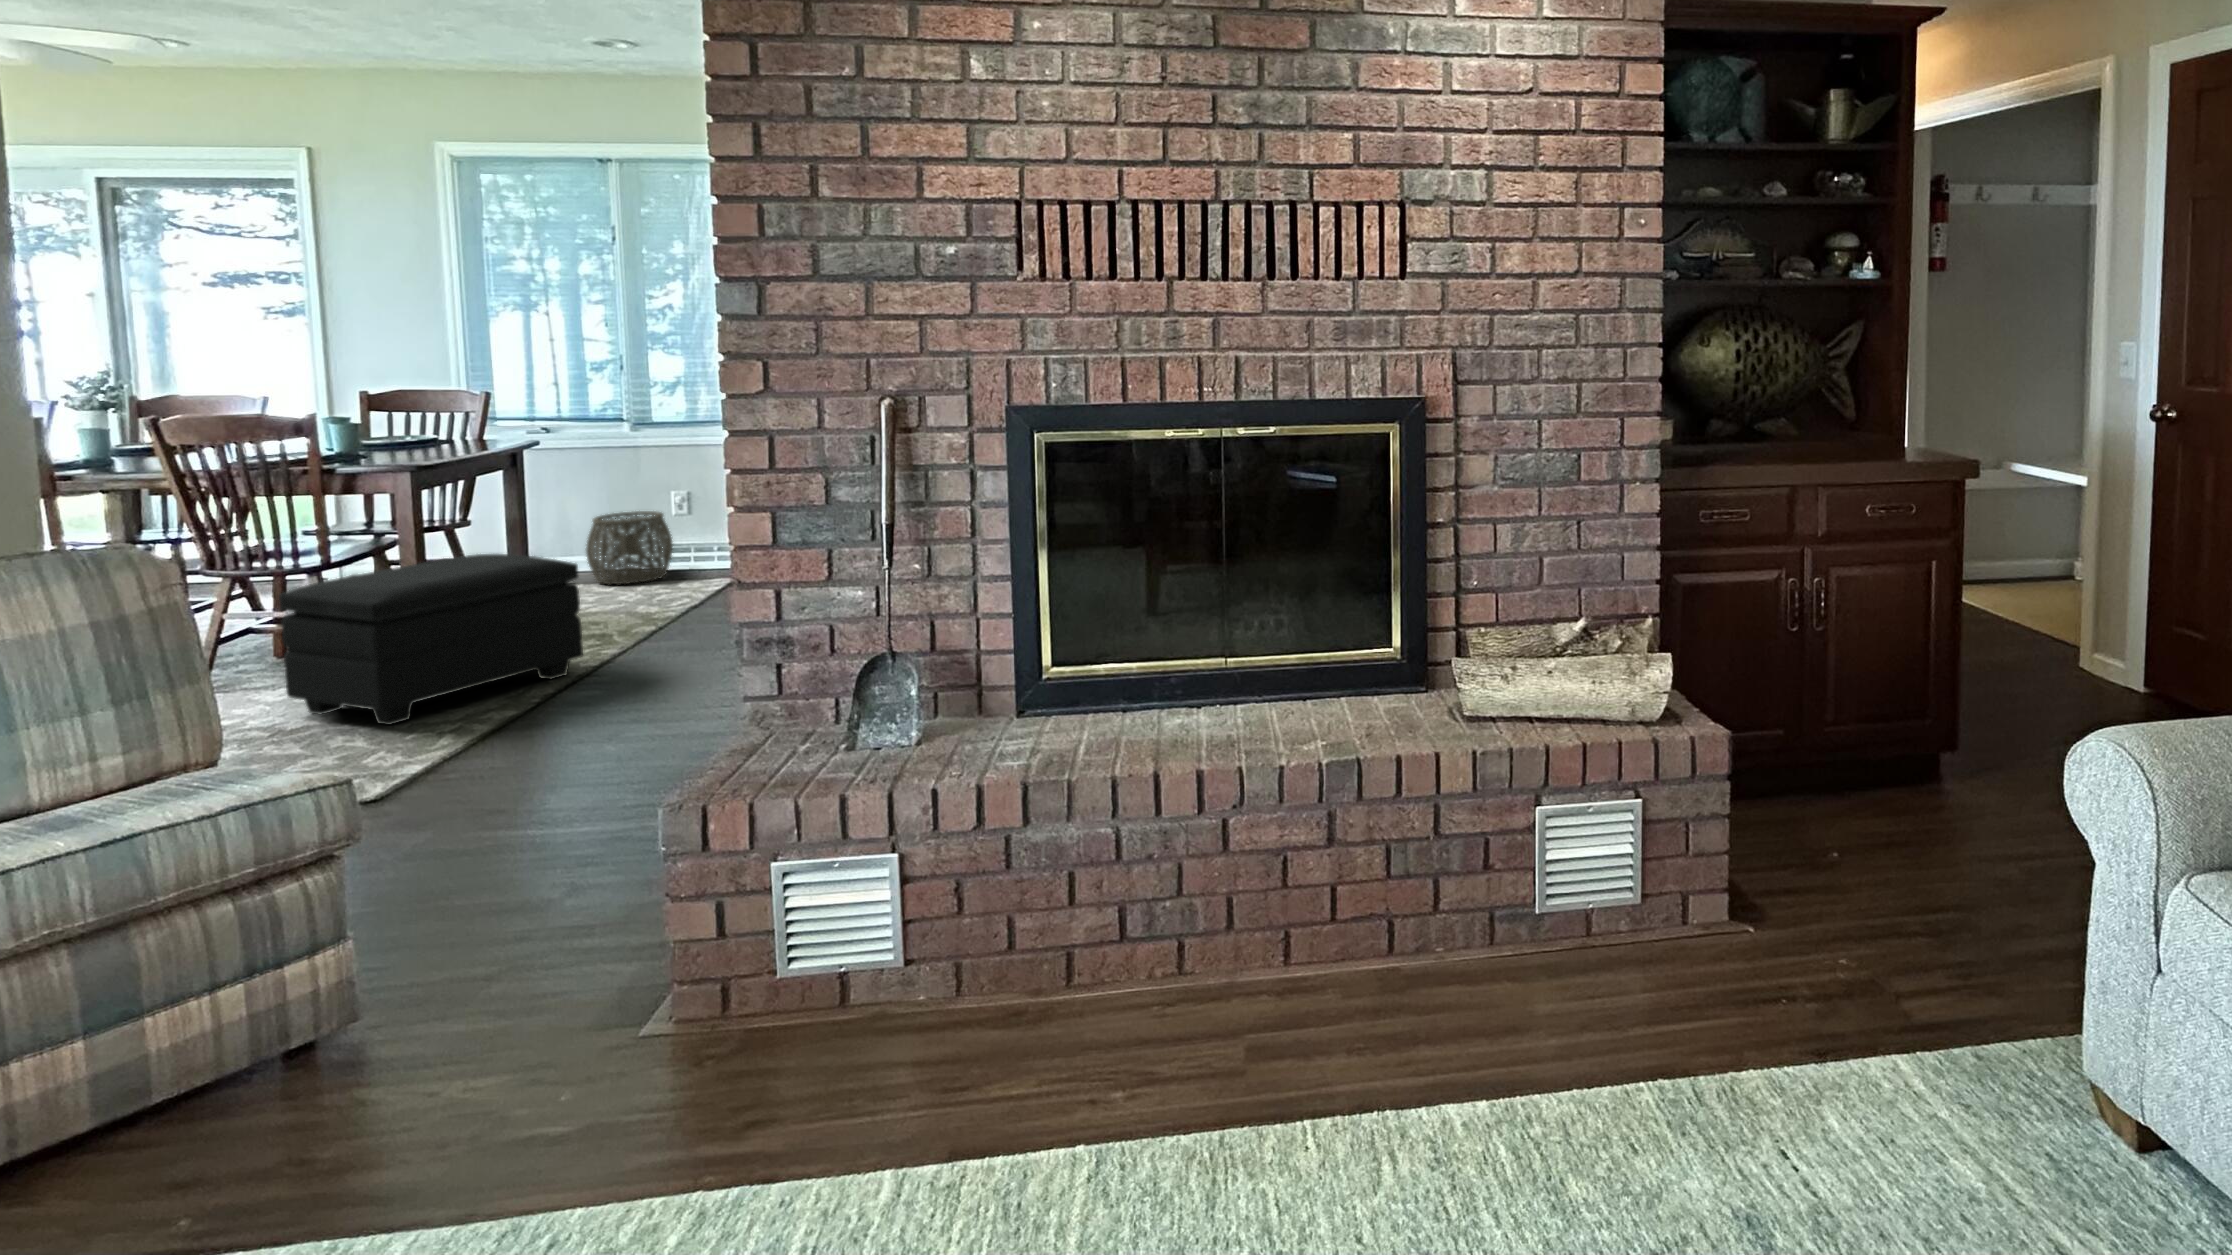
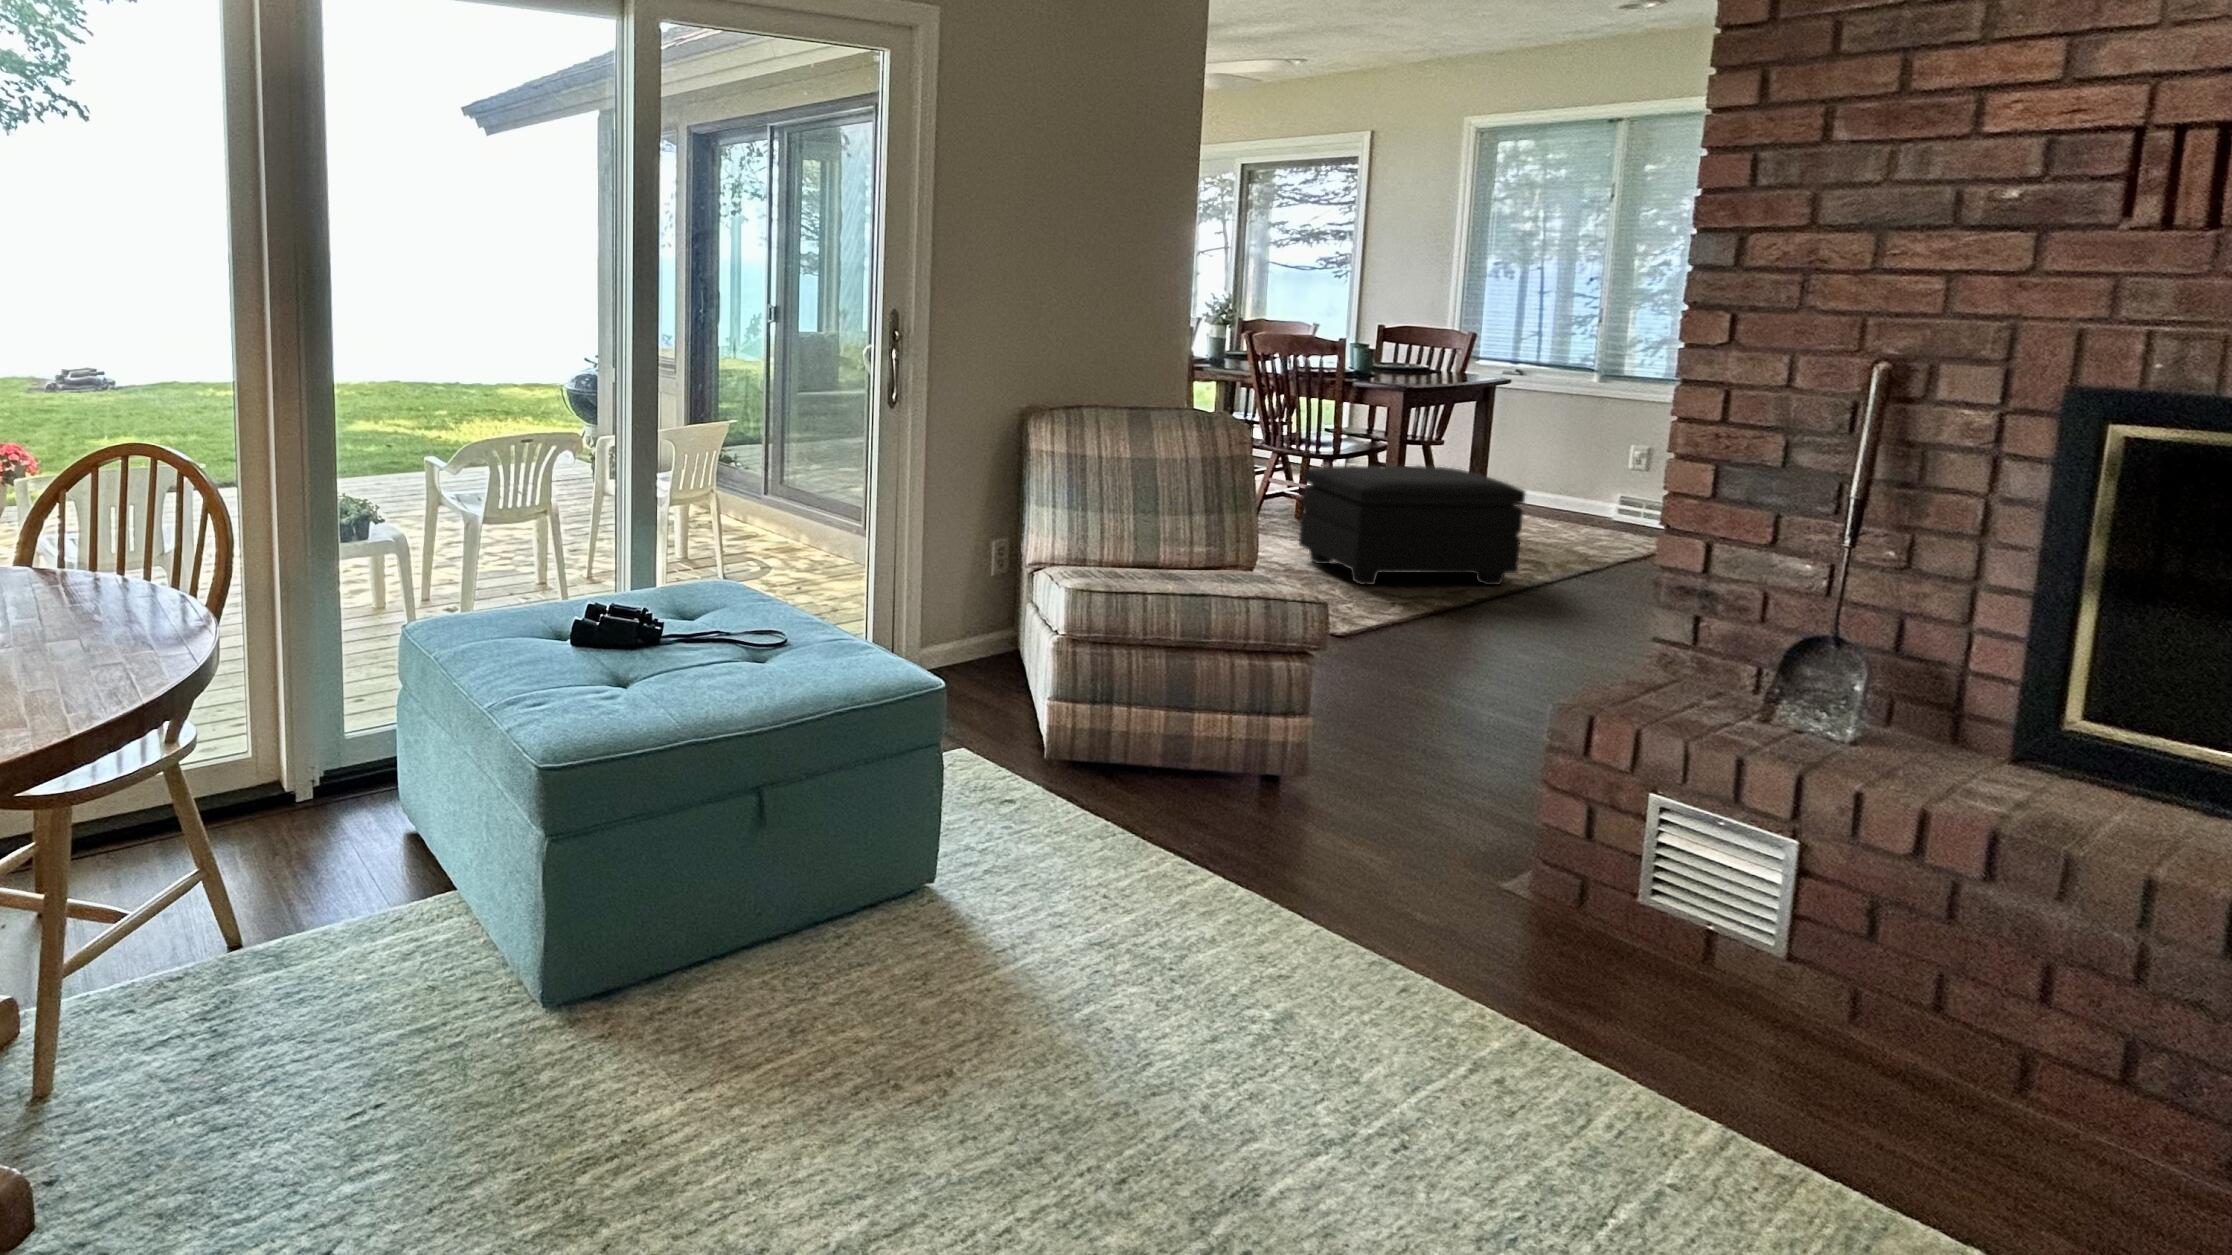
woven basket: present [586,511,673,584] -> none [1536,455,1624,524]

